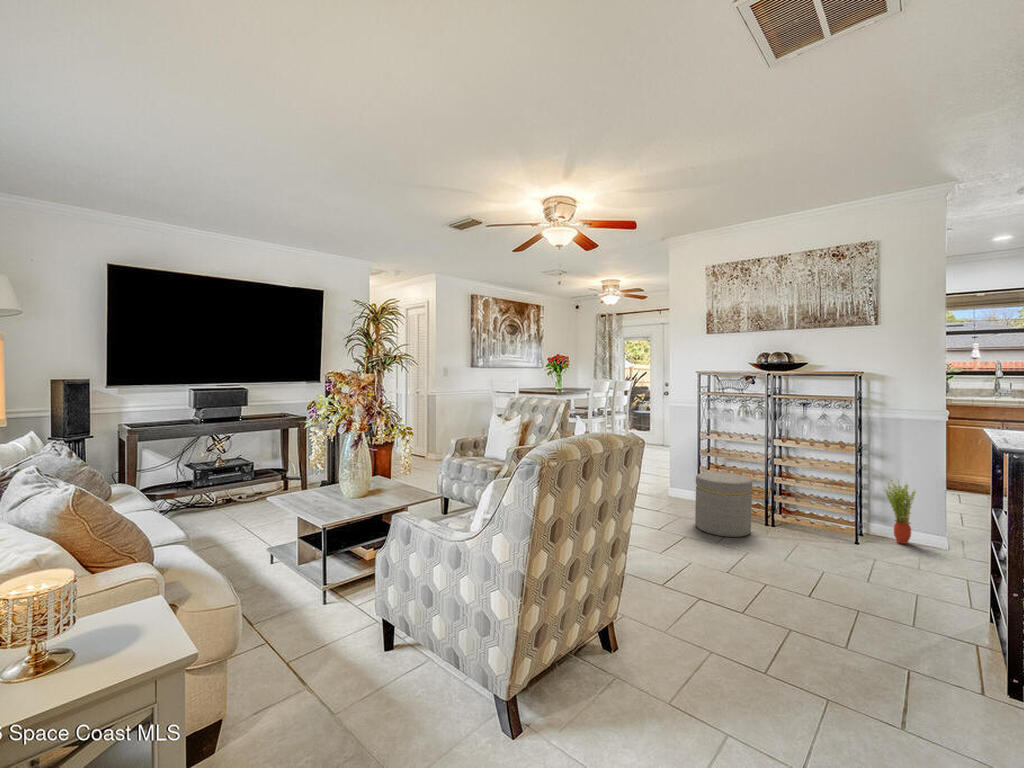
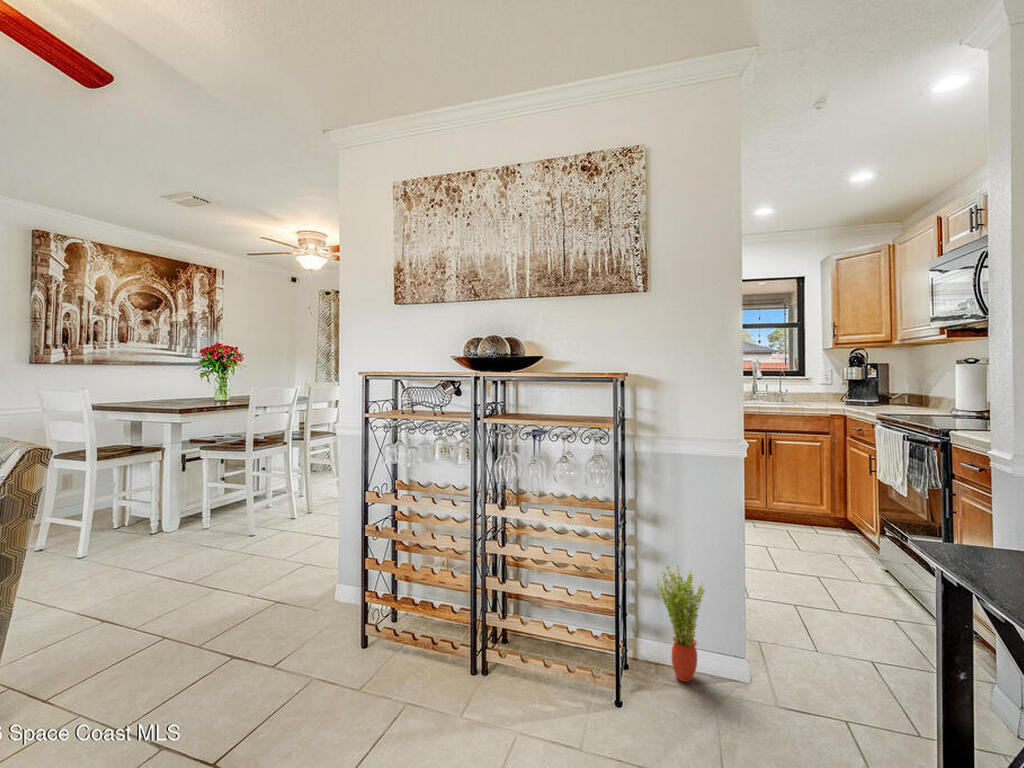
ottoman: present [695,472,752,537] -> none [321,573,435,738]

